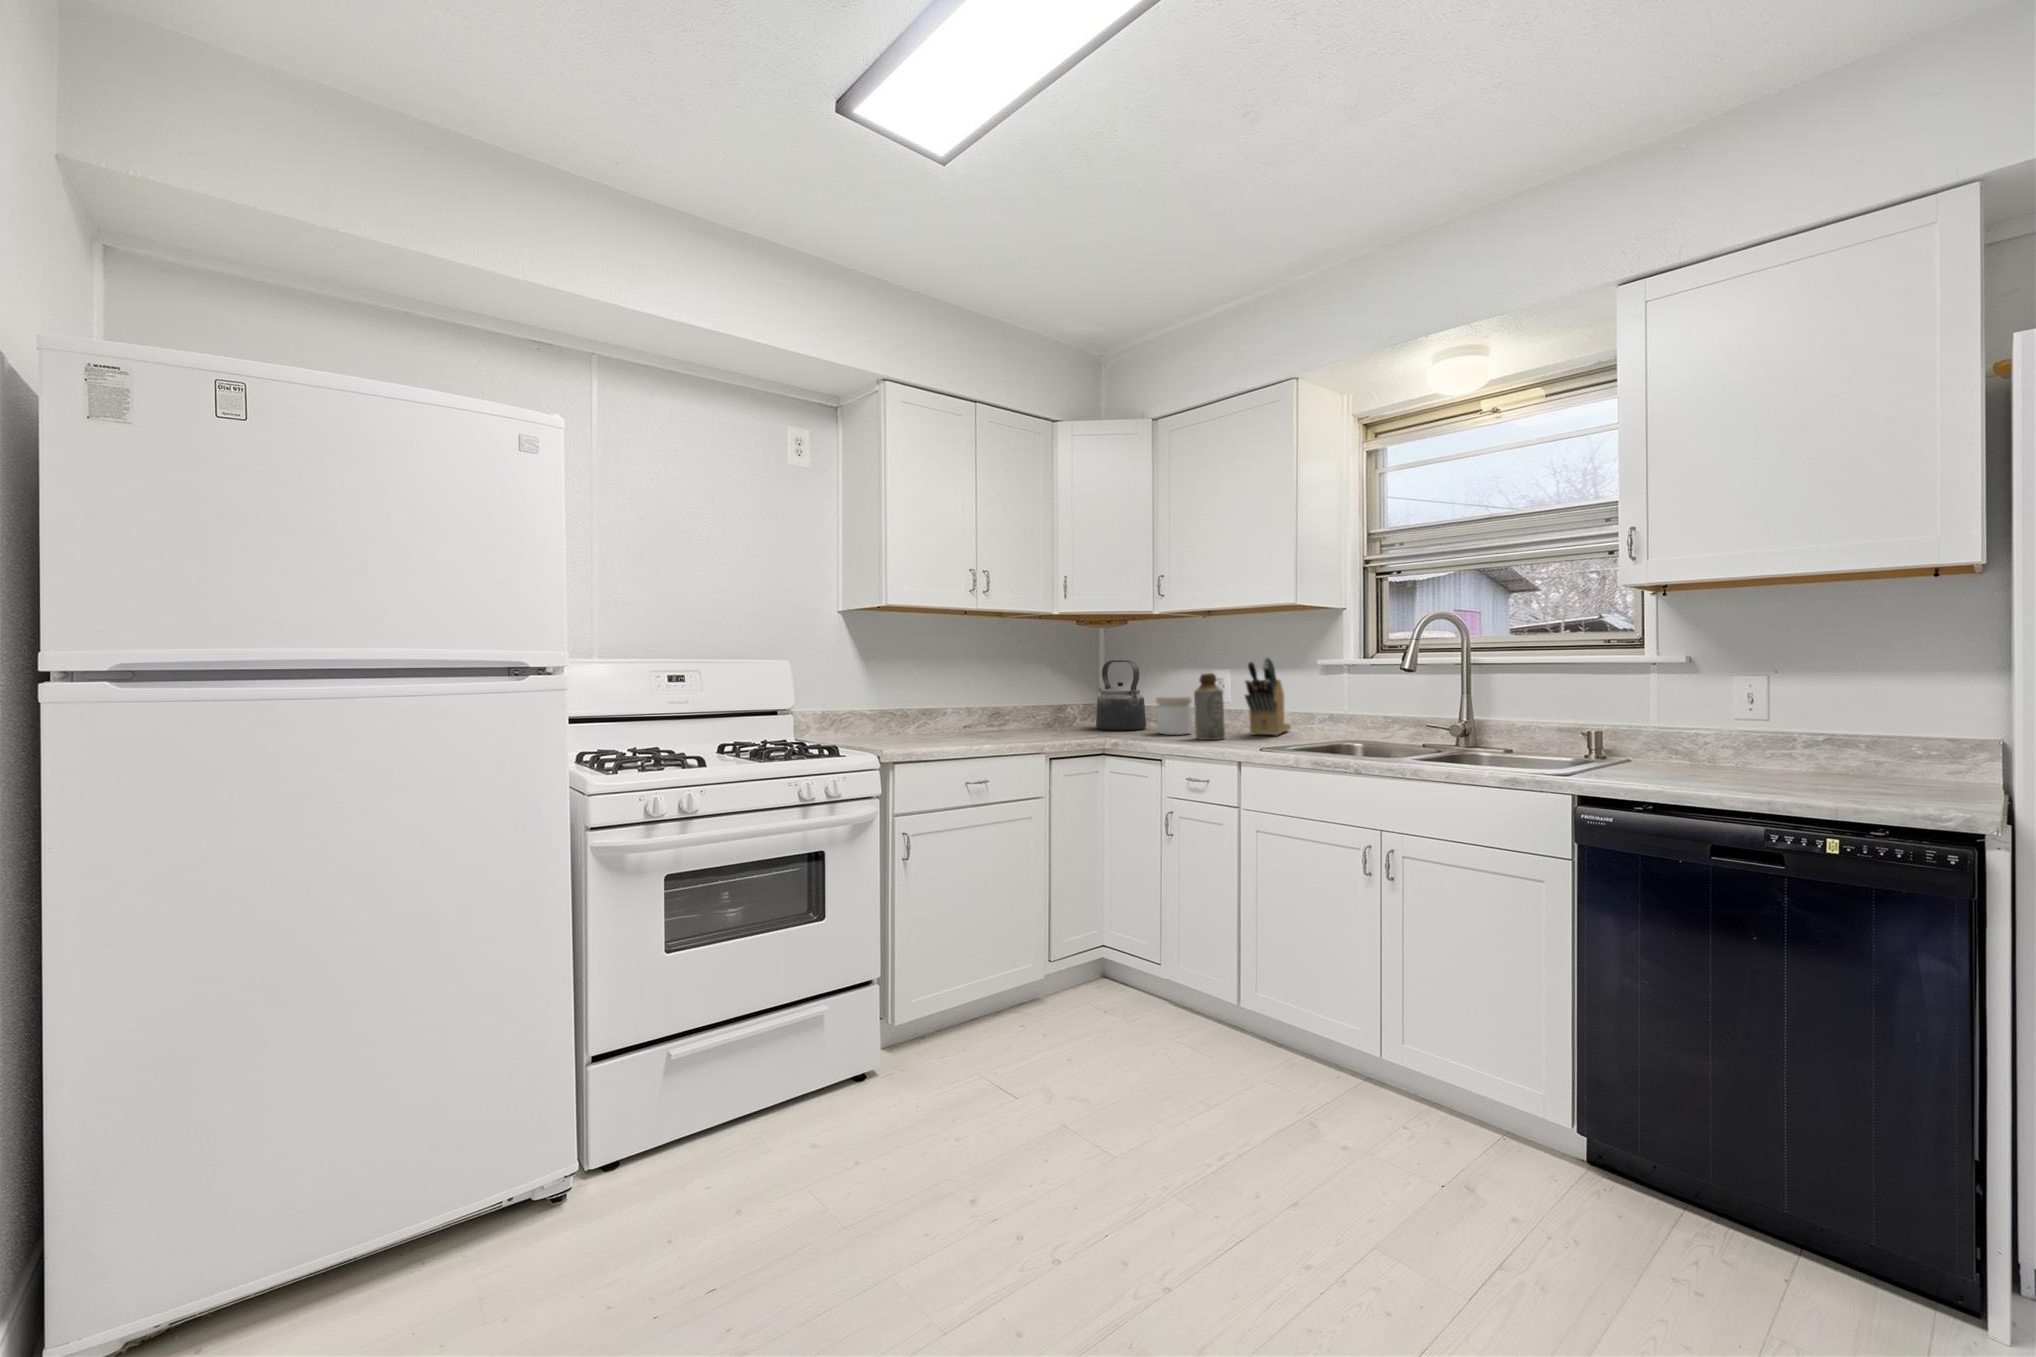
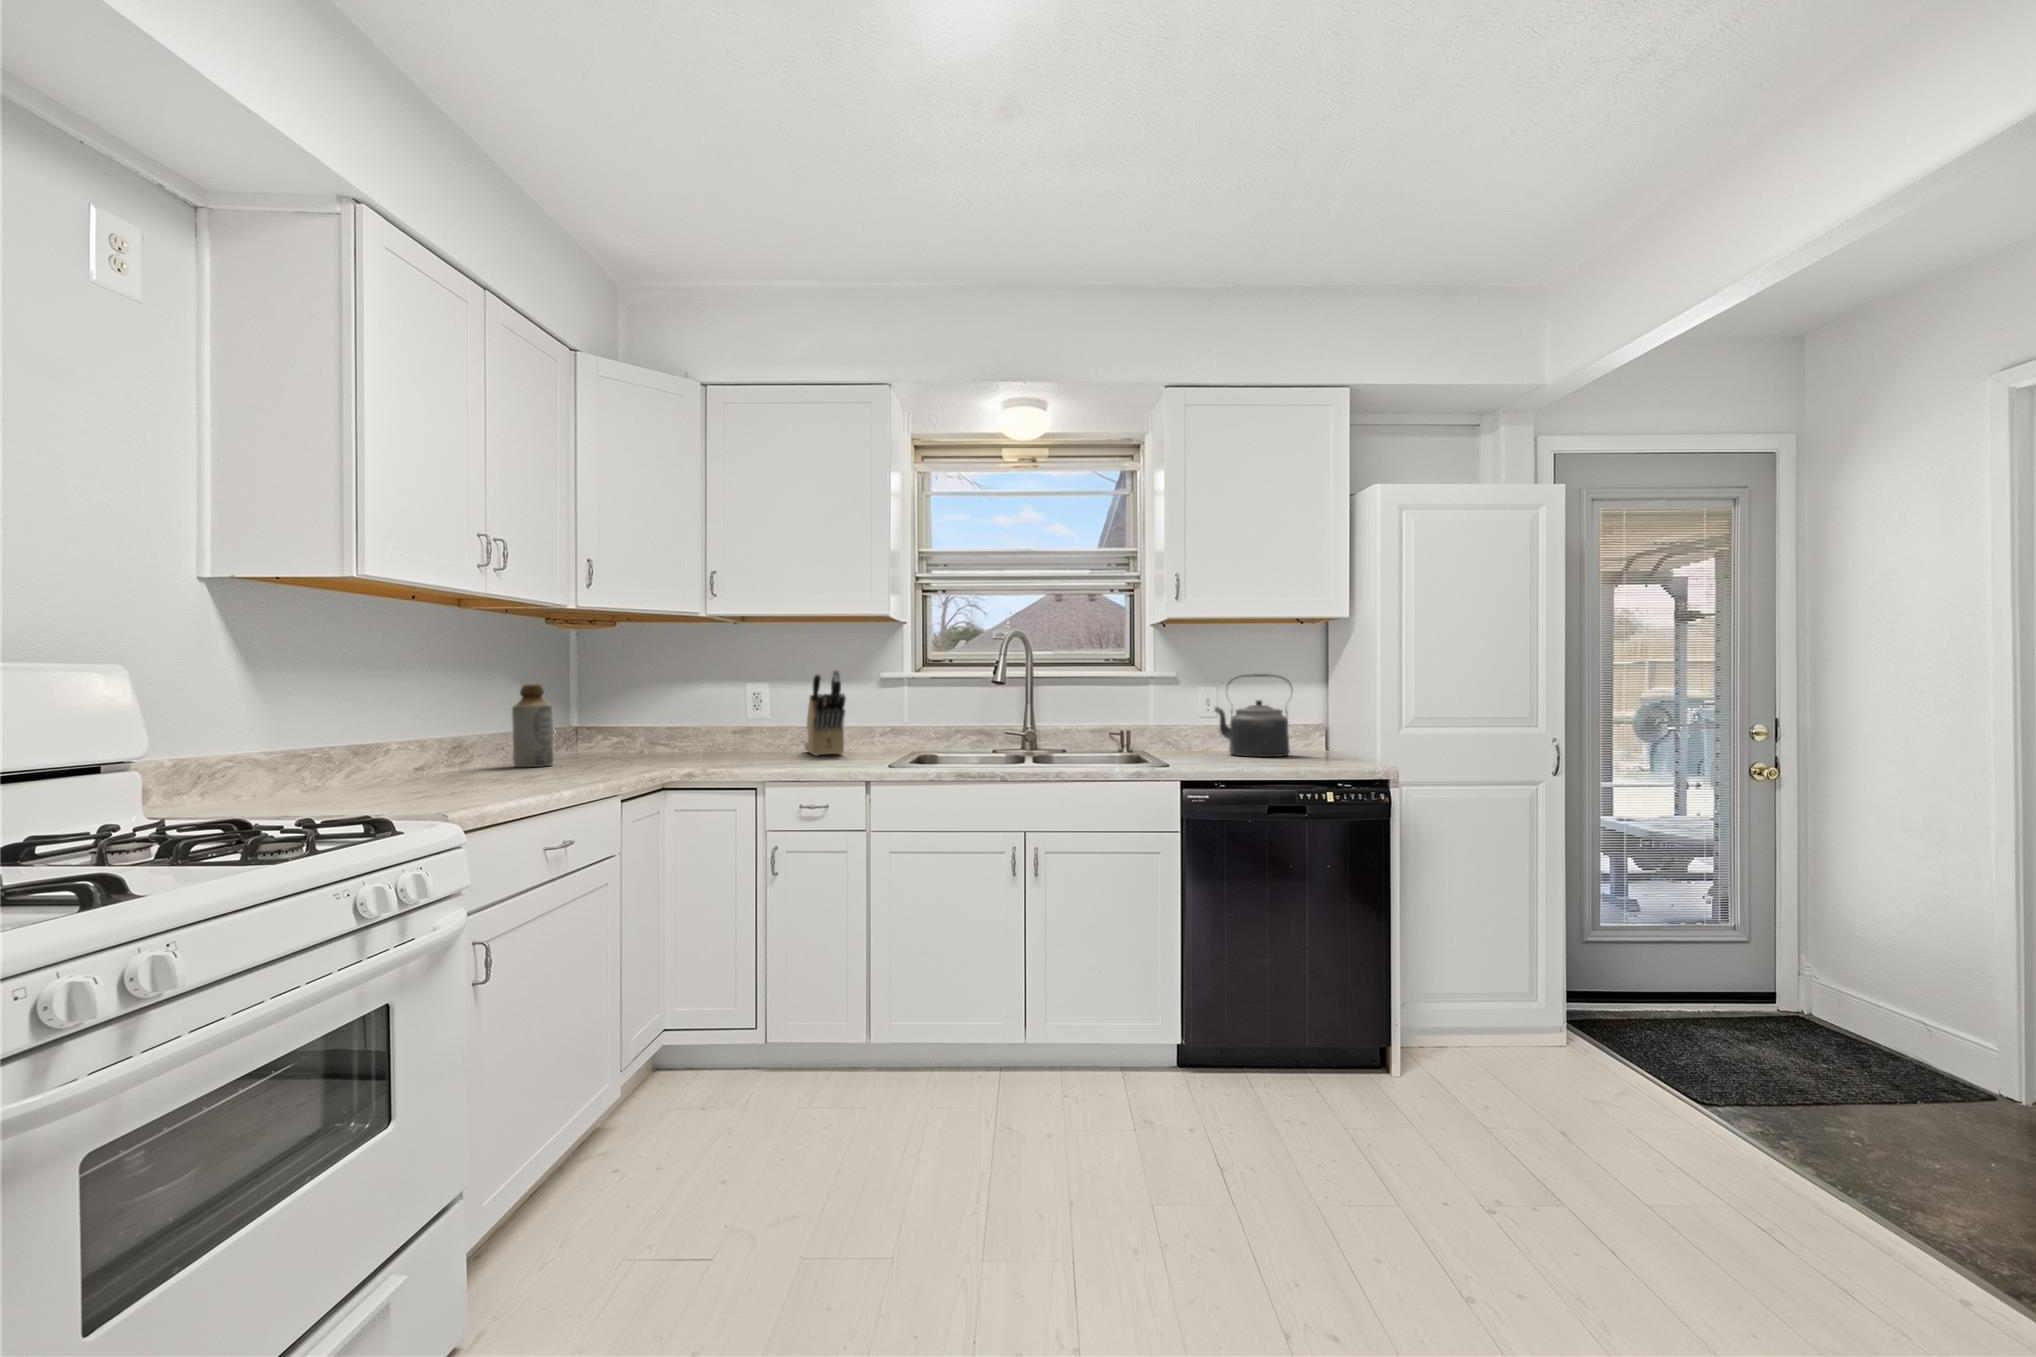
kettle: present [1096,660,1146,731] -> present [1215,674,1293,757]
bottle: present [1194,673,1225,740] -> present [512,684,554,767]
jar: present [1156,696,1192,735] -> none [705,714,749,760]

